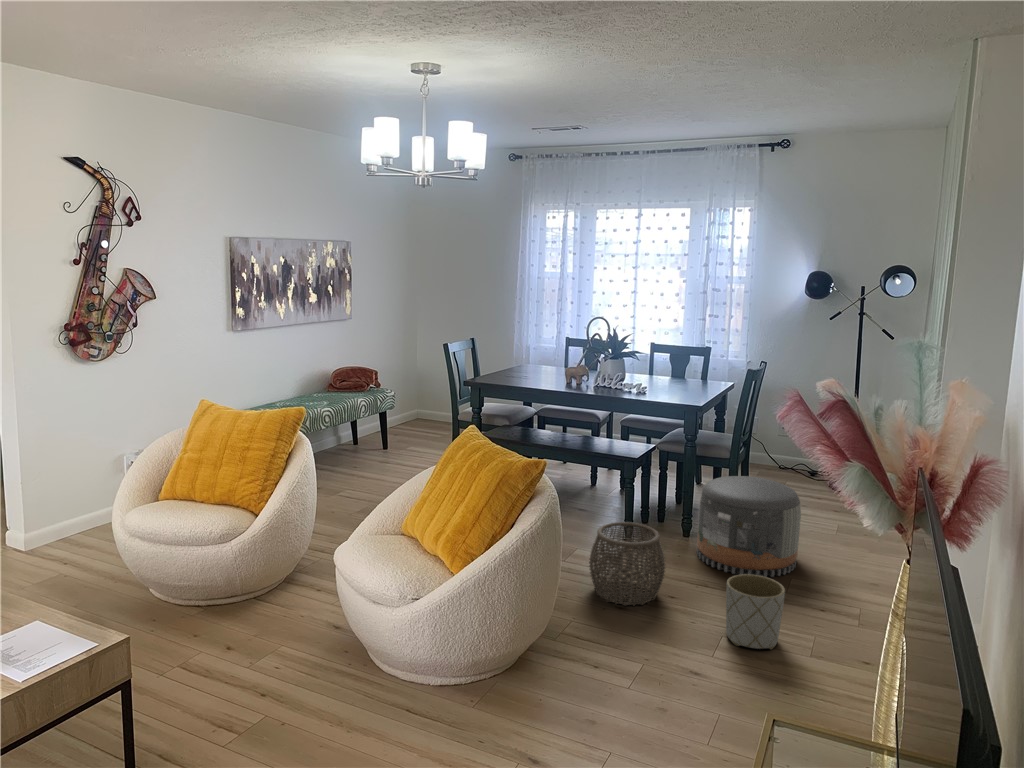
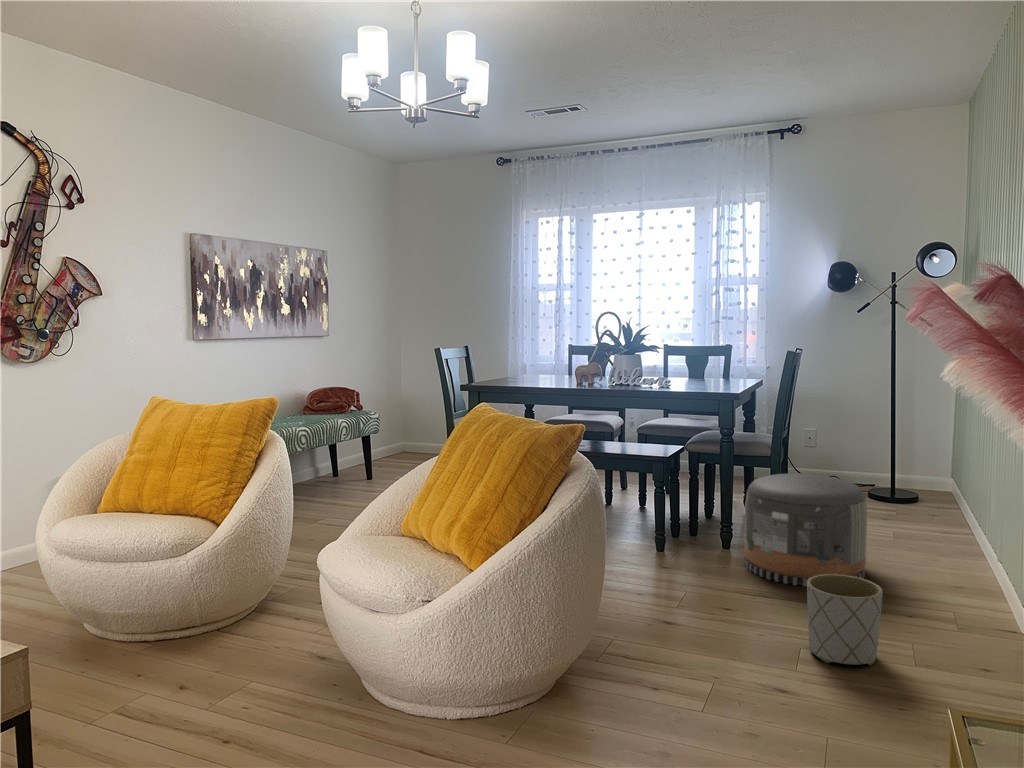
woven basket: present [589,522,665,606] -> none [628,524,722,624]

